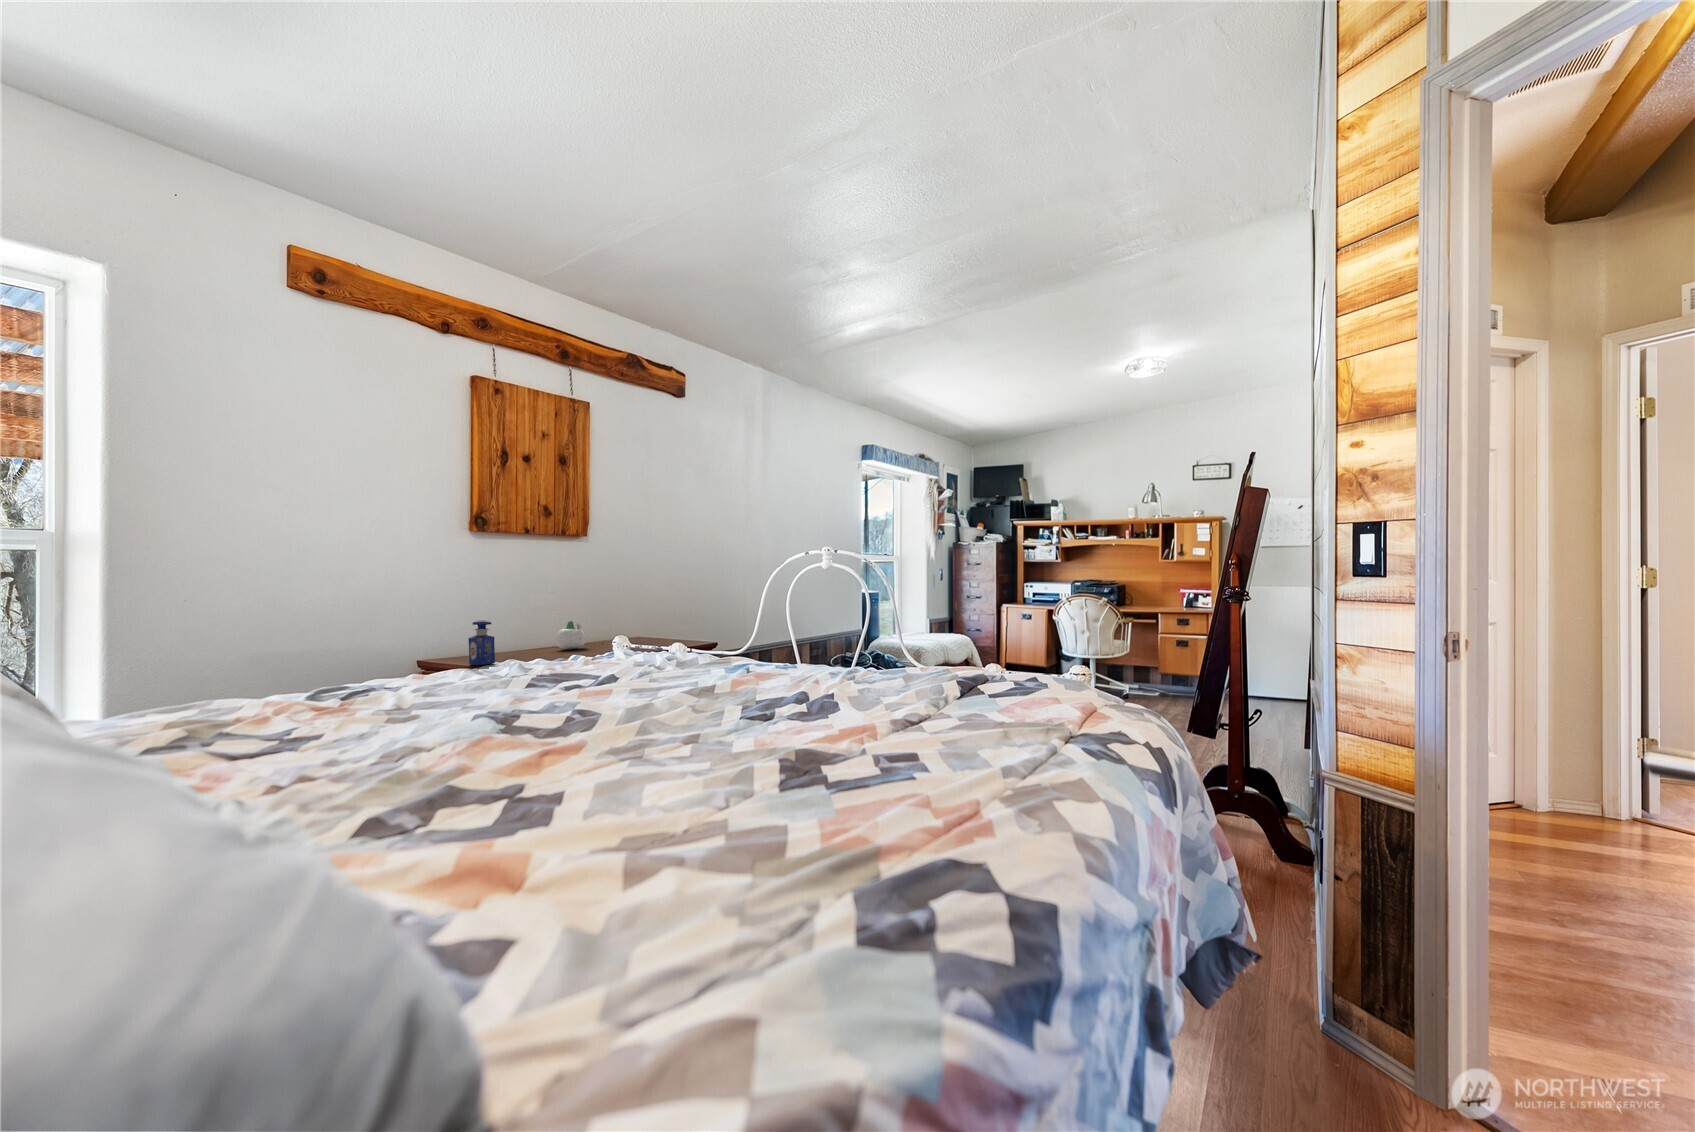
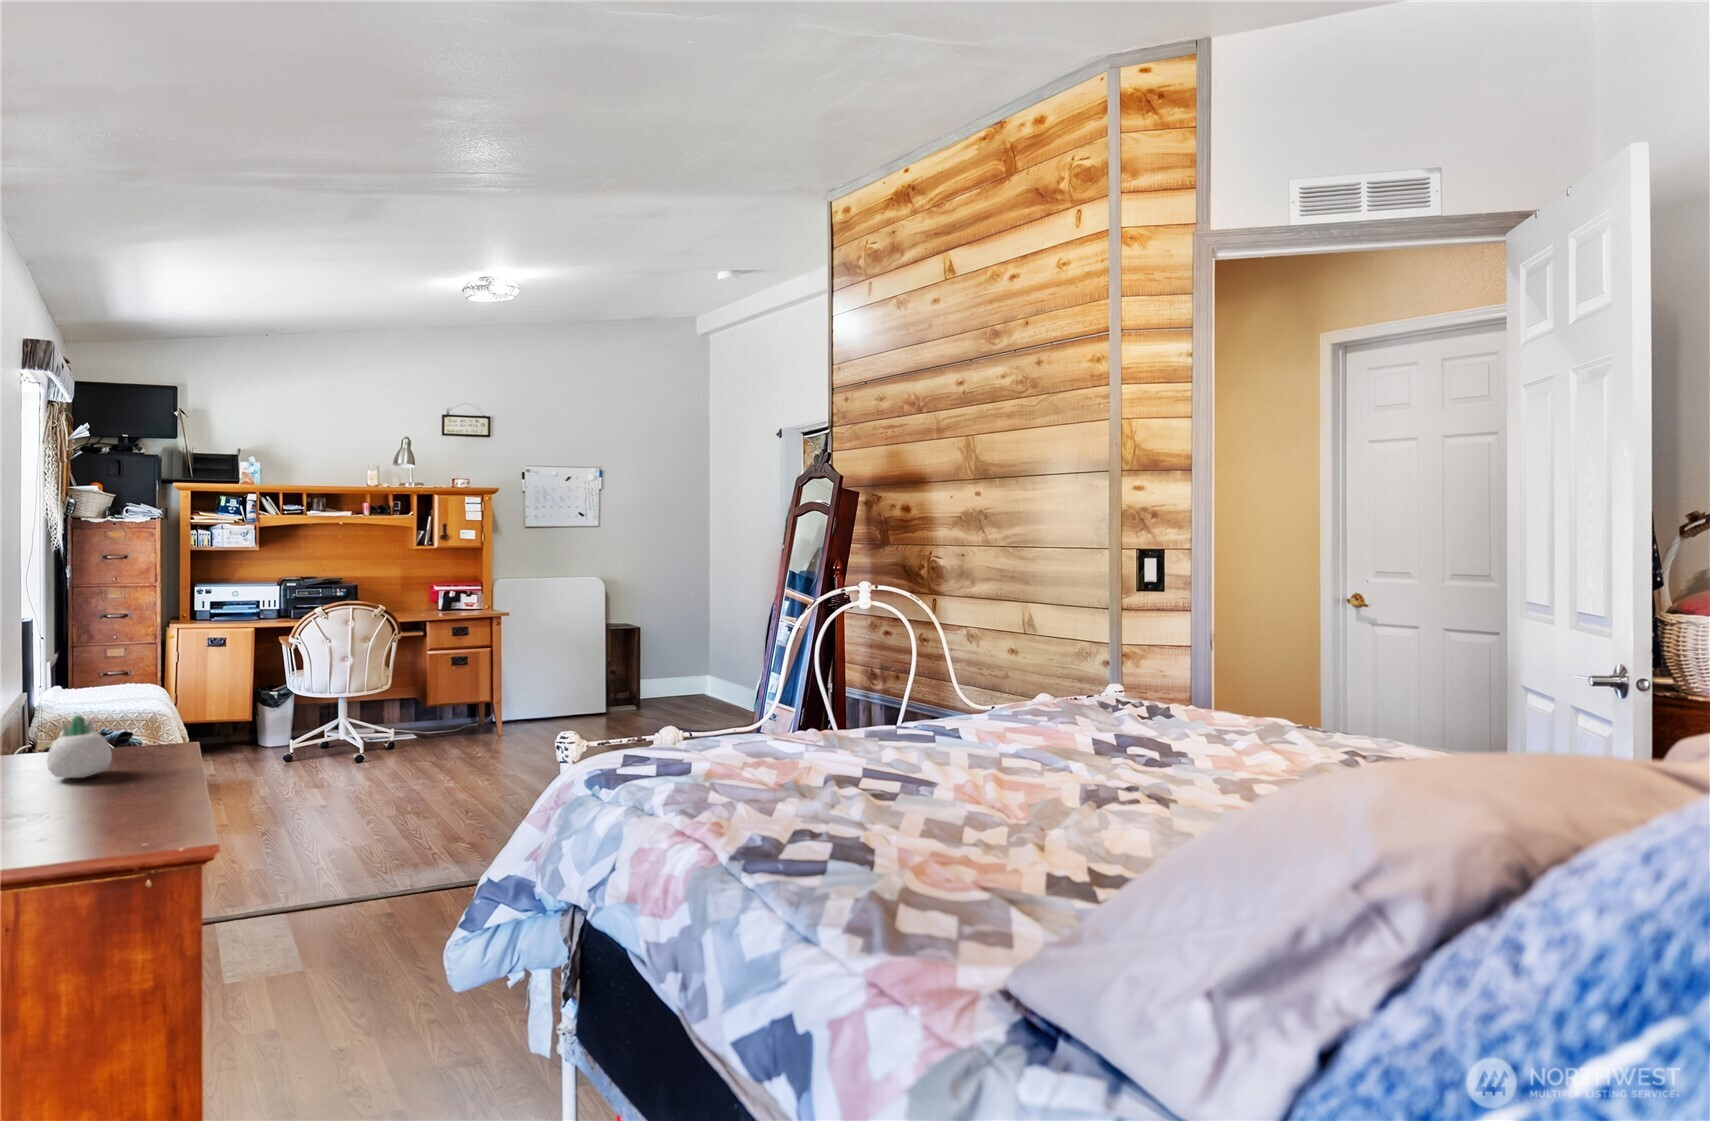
perfume bottle: present [468,620,495,665] -> none [111,732,170,839]

